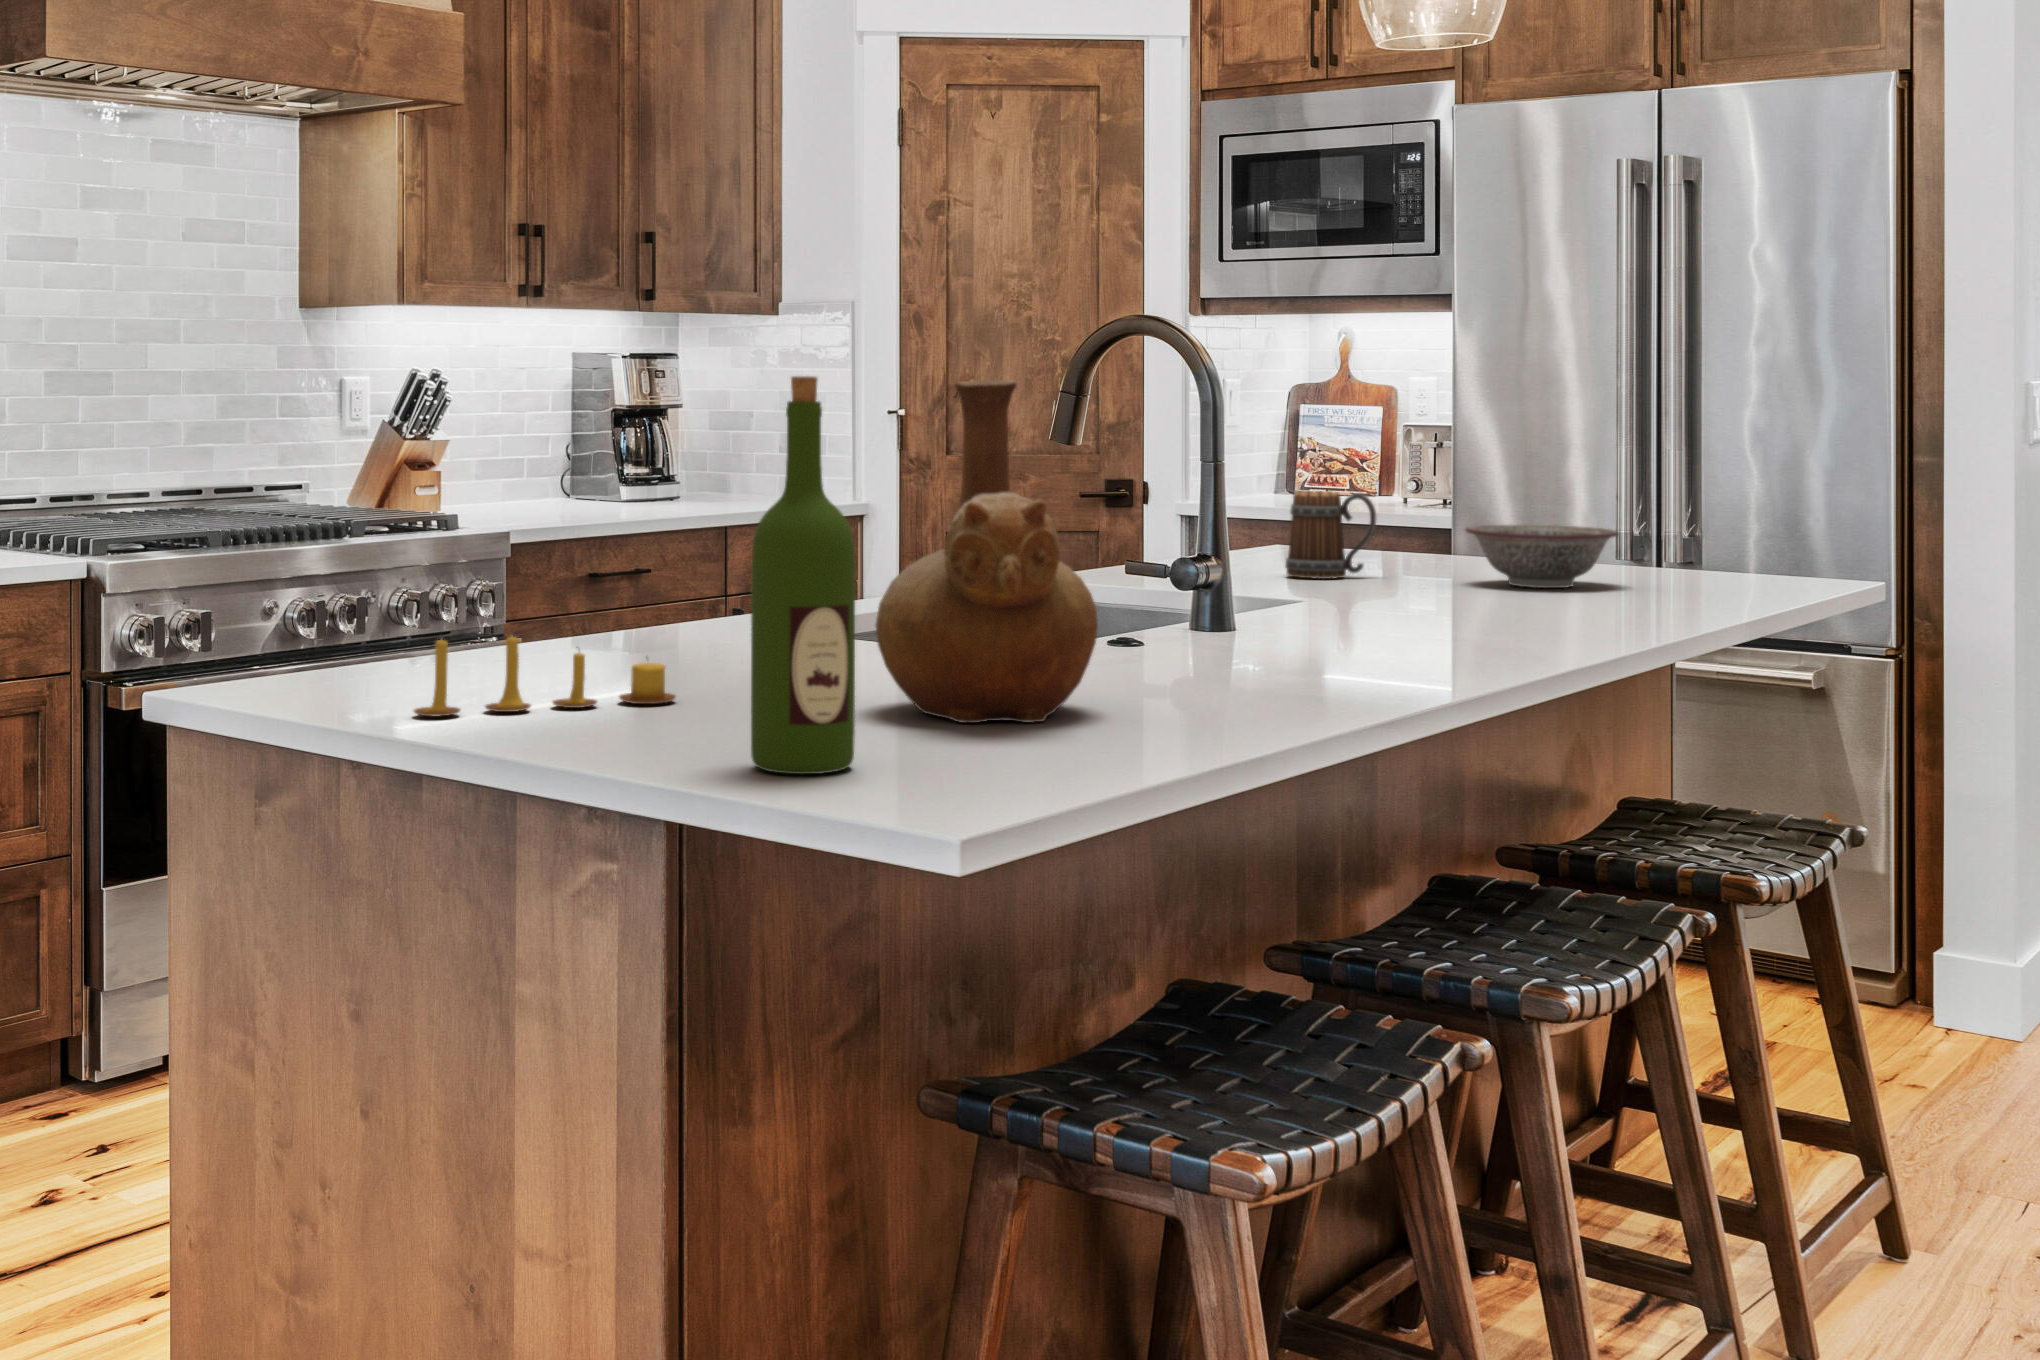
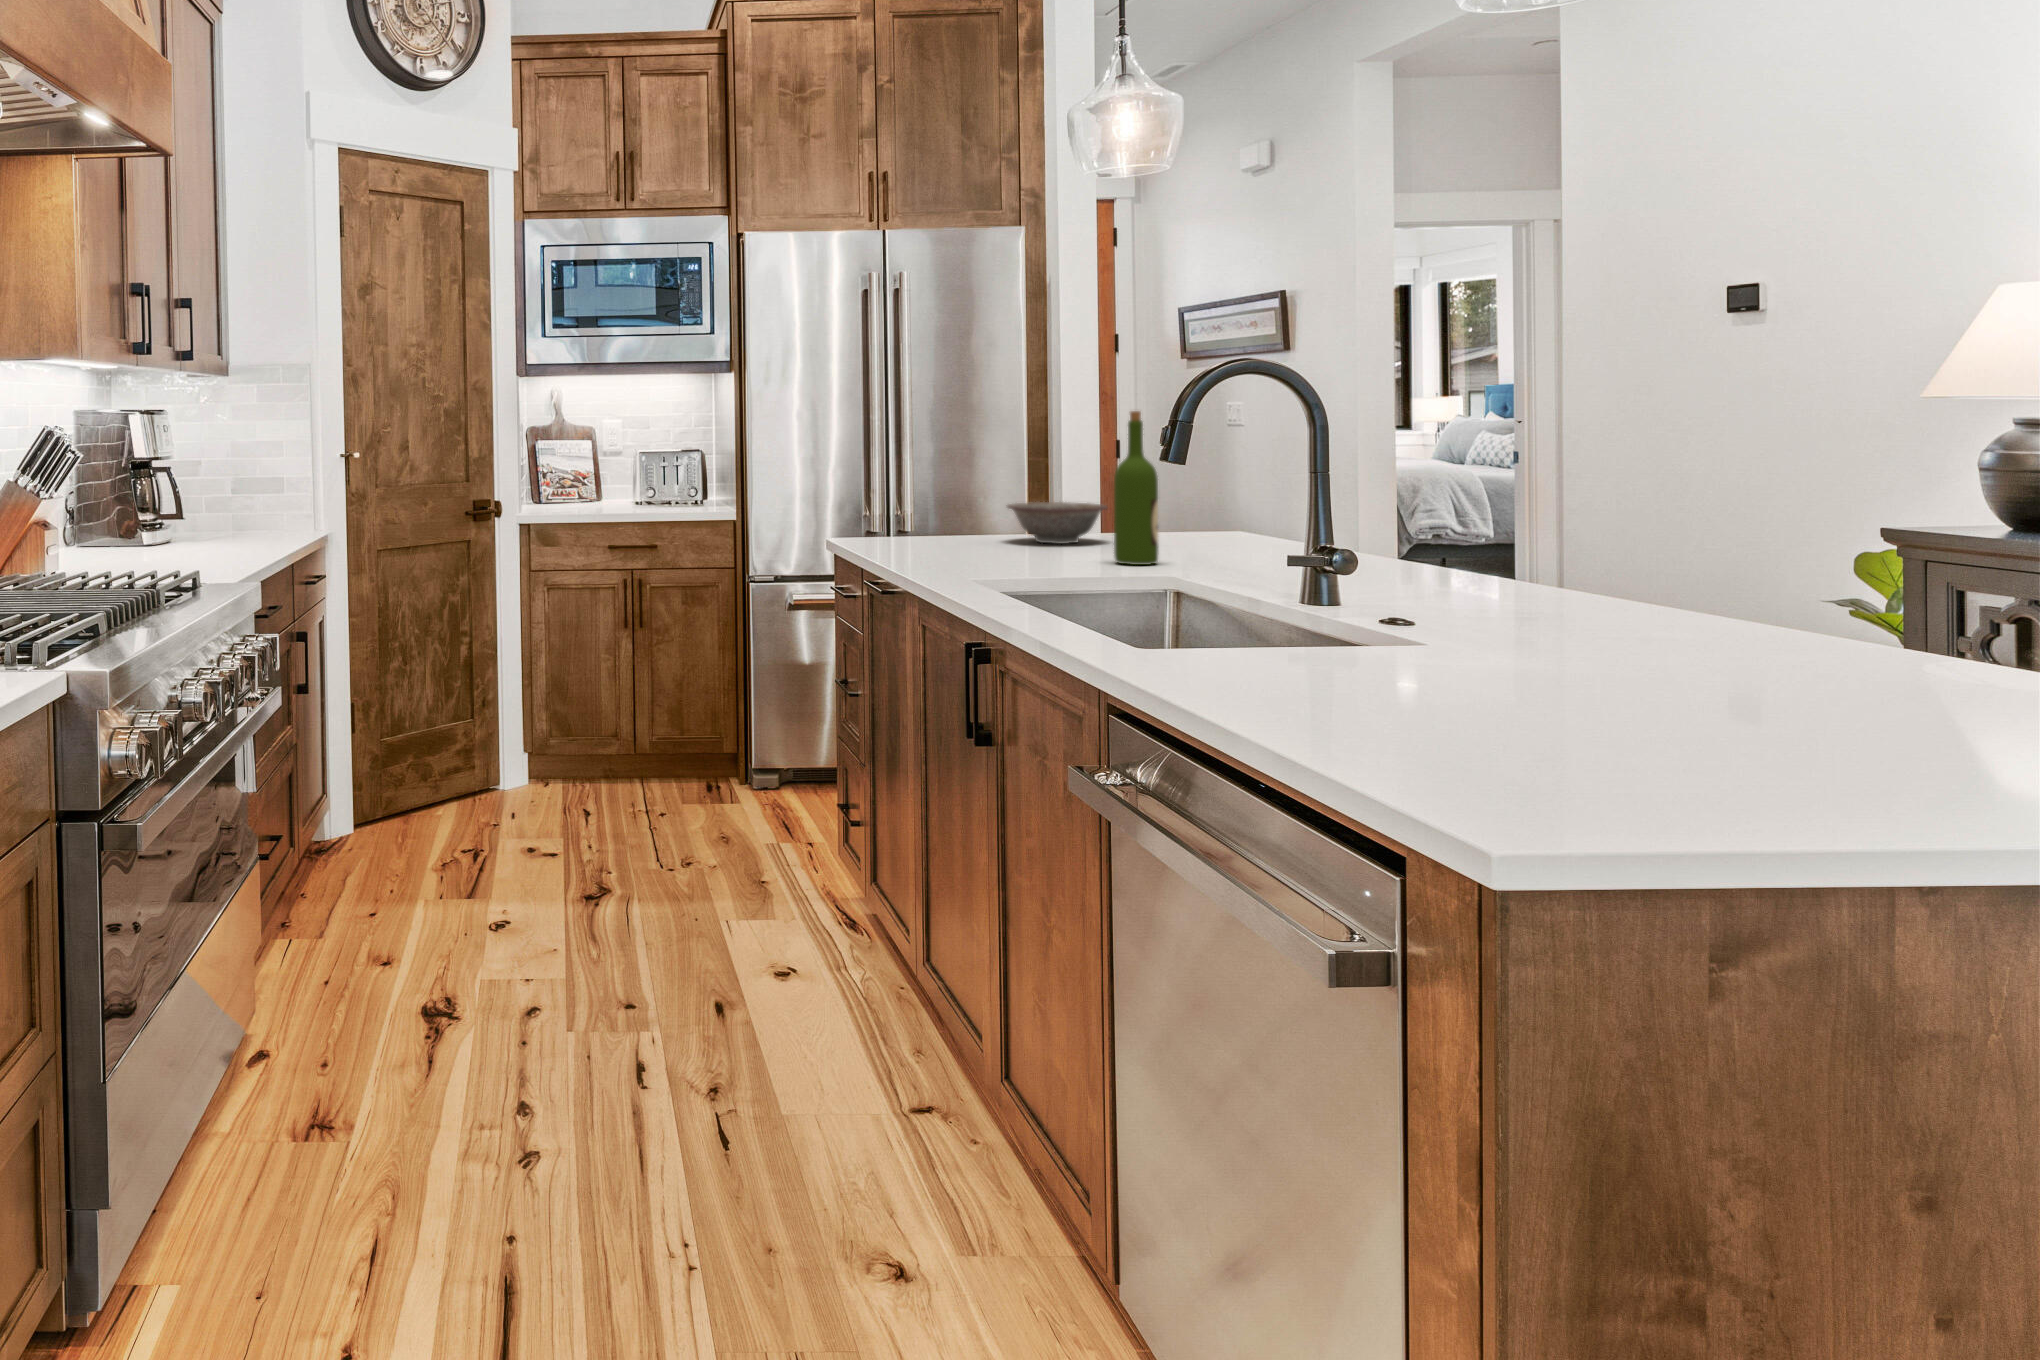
wine bottle: present [751,376,855,774] -> present [1114,411,1158,565]
vase: present [876,380,1098,723] -> none [1450,405,1715,682]
mug: present [1286,491,1376,579] -> none [888,488,946,548]
candle: present [414,636,676,717] -> none [1321,647,1382,743]

